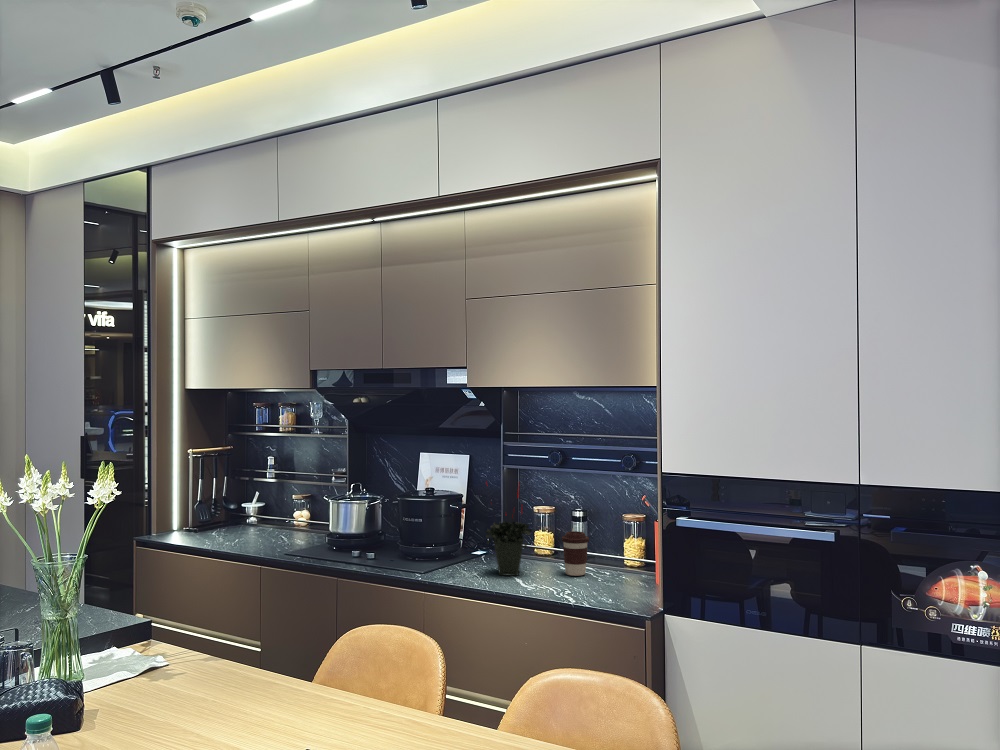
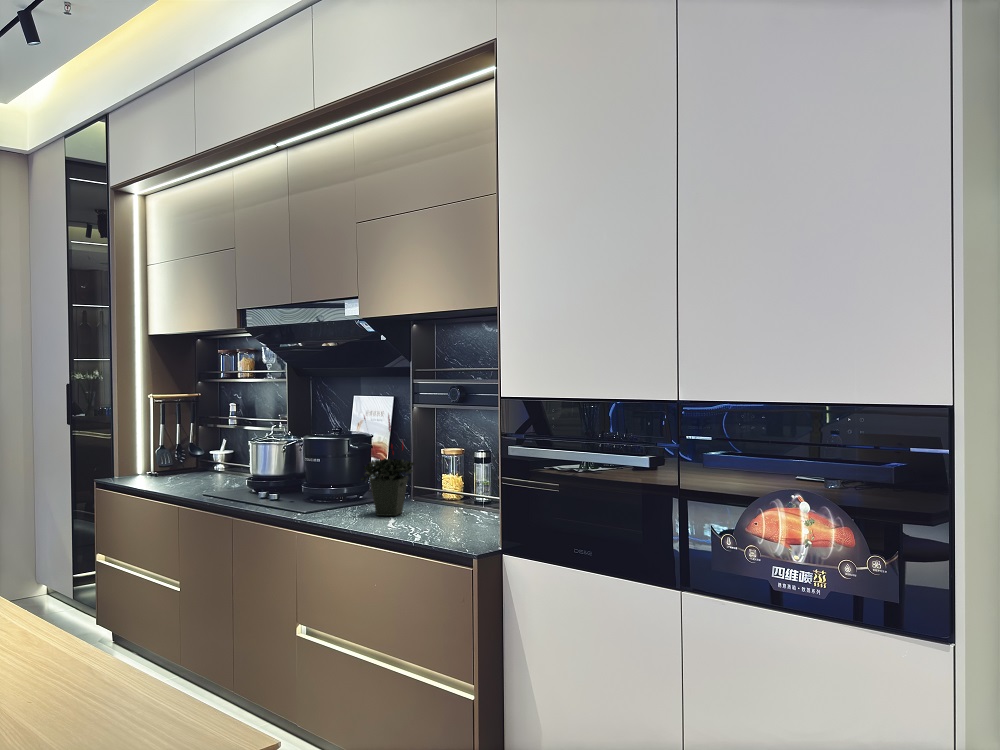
coffee cup: present [562,531,589,576] -> none [442,470,472,518]

